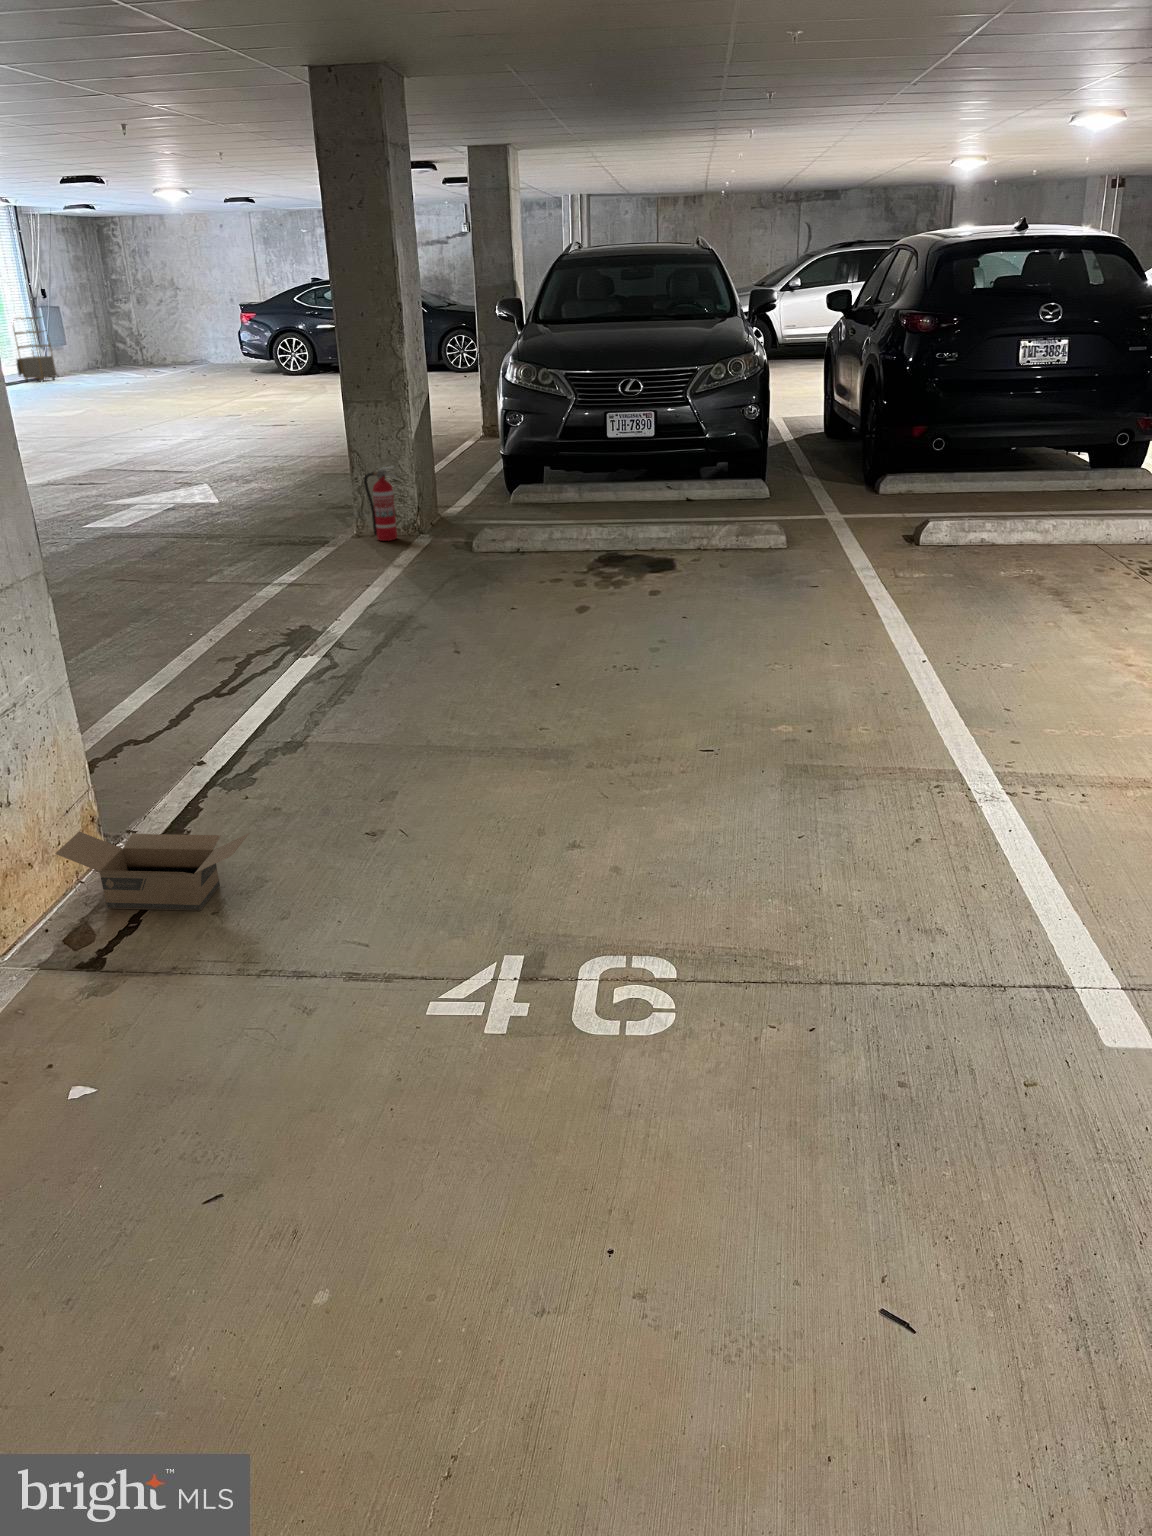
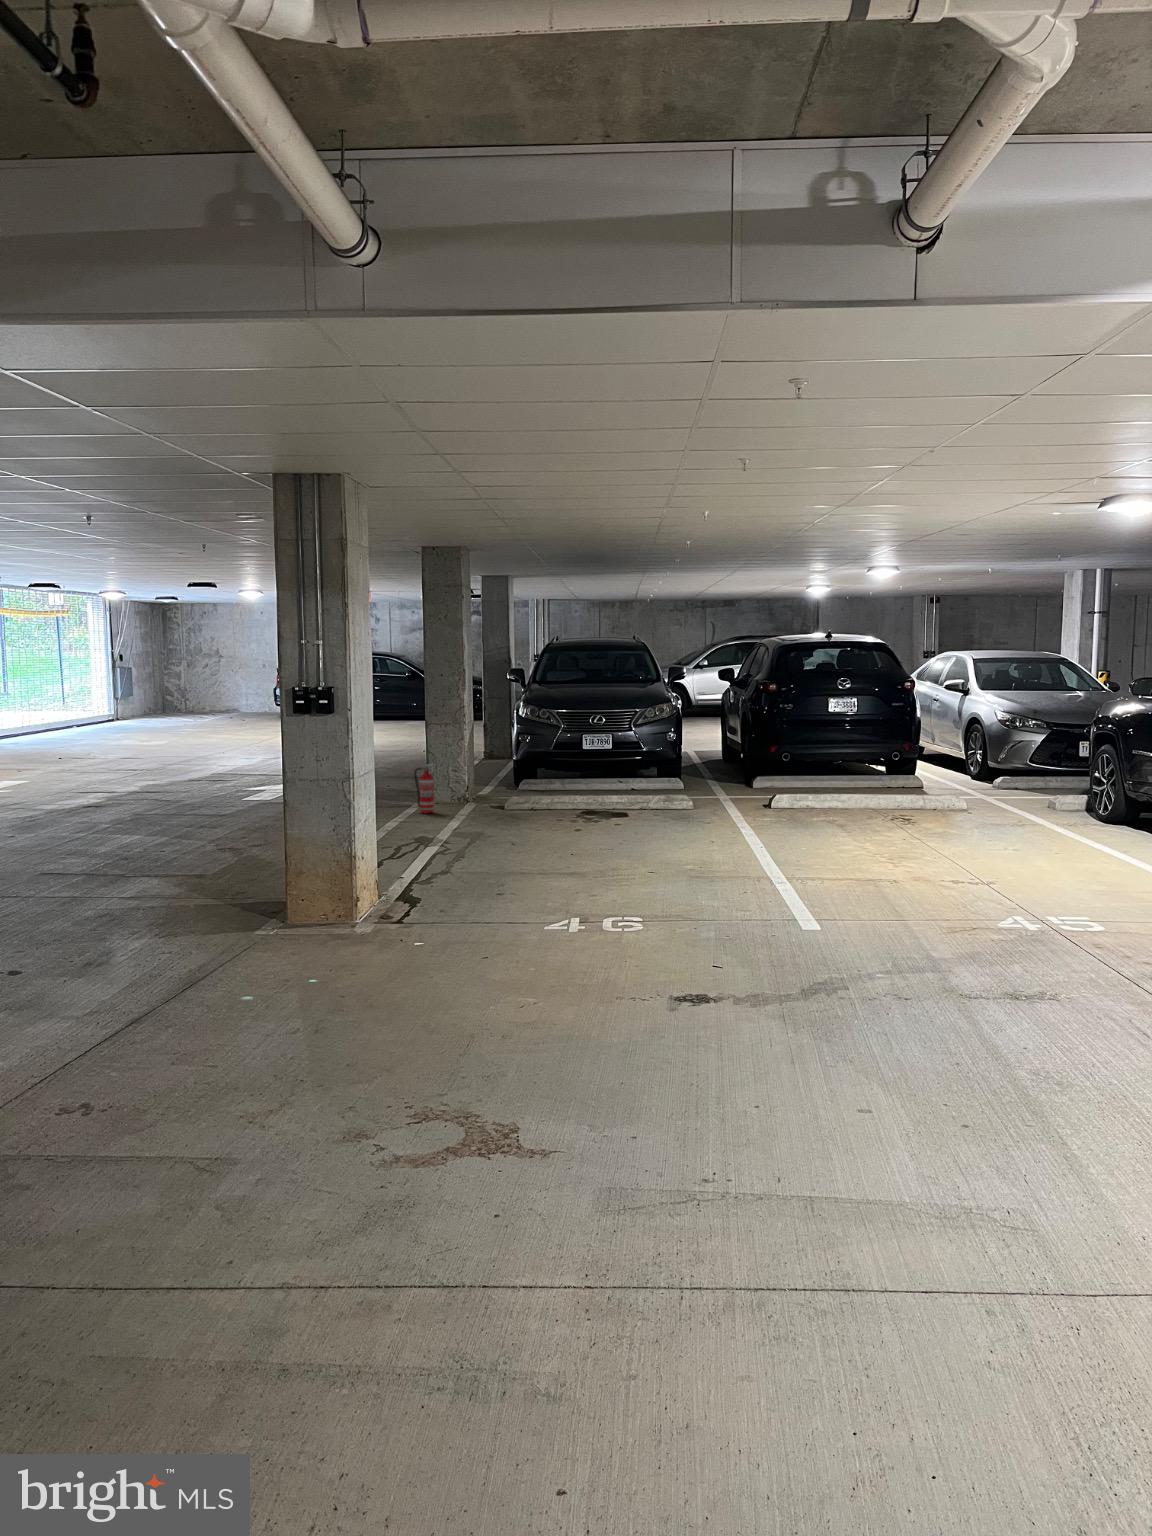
shelving unit: present [14,317,56,382] -> none [185,693,211,733]
cardboard box: present [55,831,250,911] -> none [159,958,314,1020]

